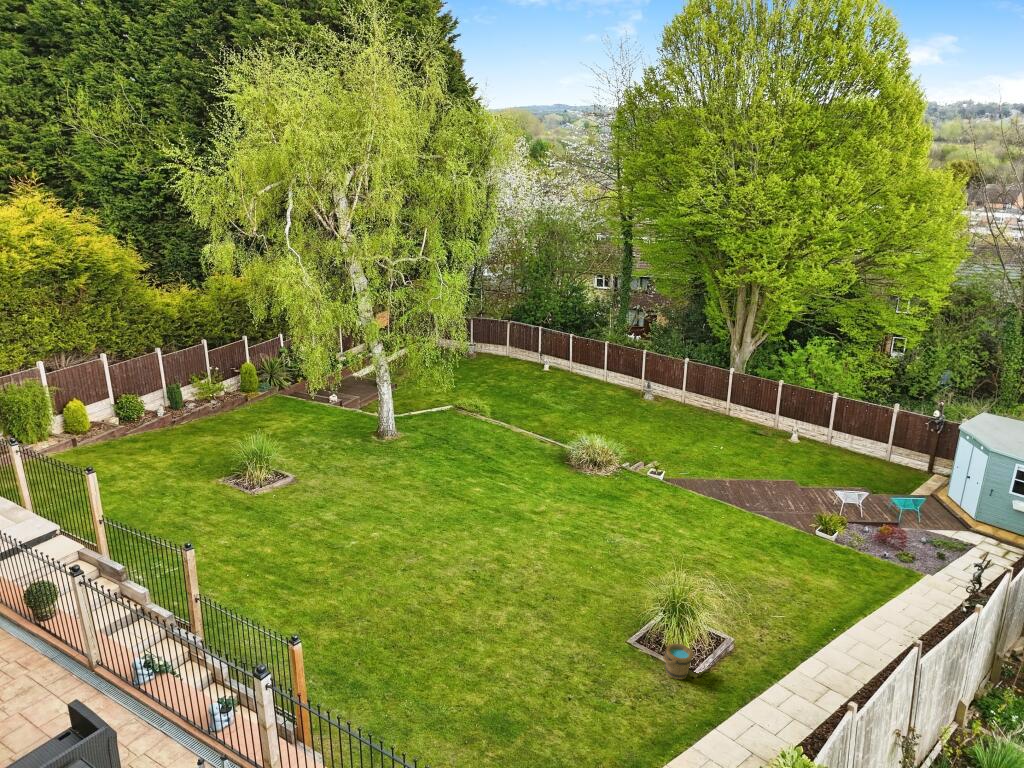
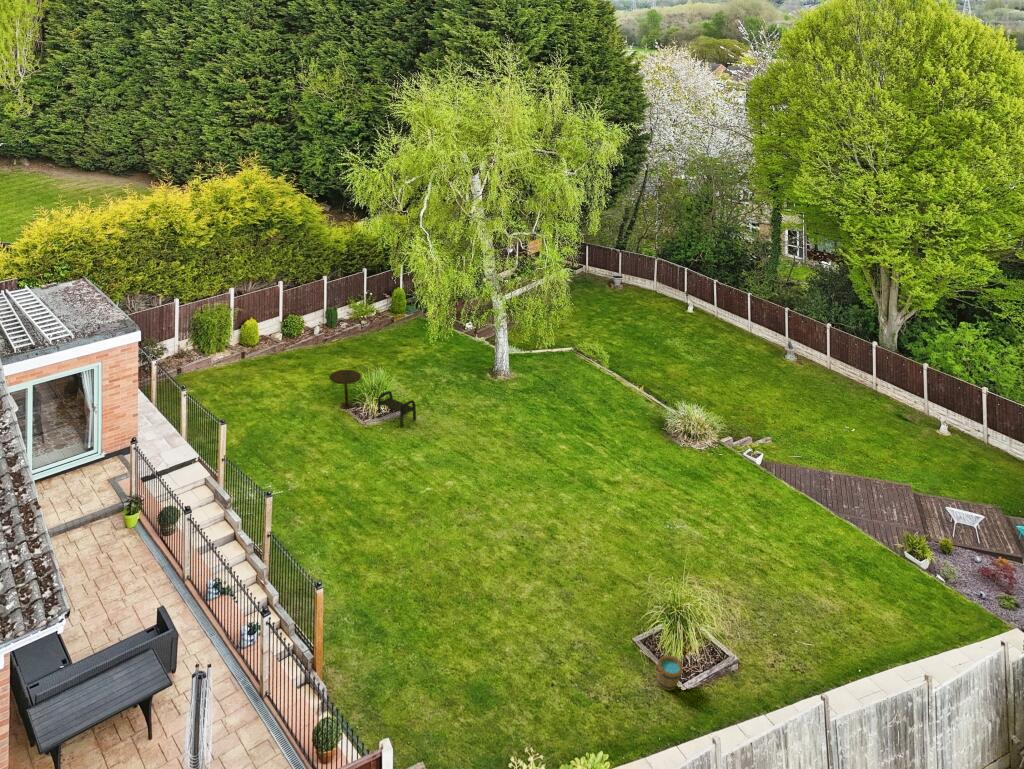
pedestal table: none [202,437,241,481] -> present [329,370,361,409]
bench: none [265,454,311,492] -> present [377,391,416,428]

